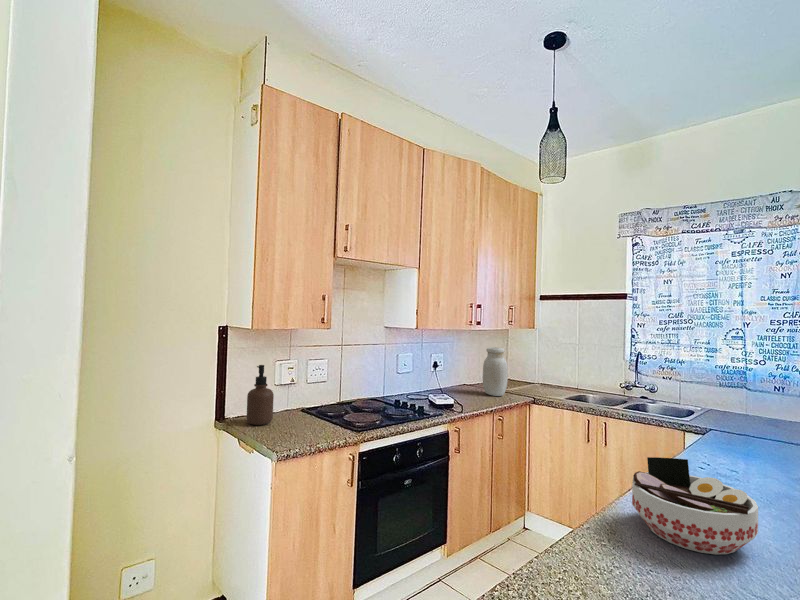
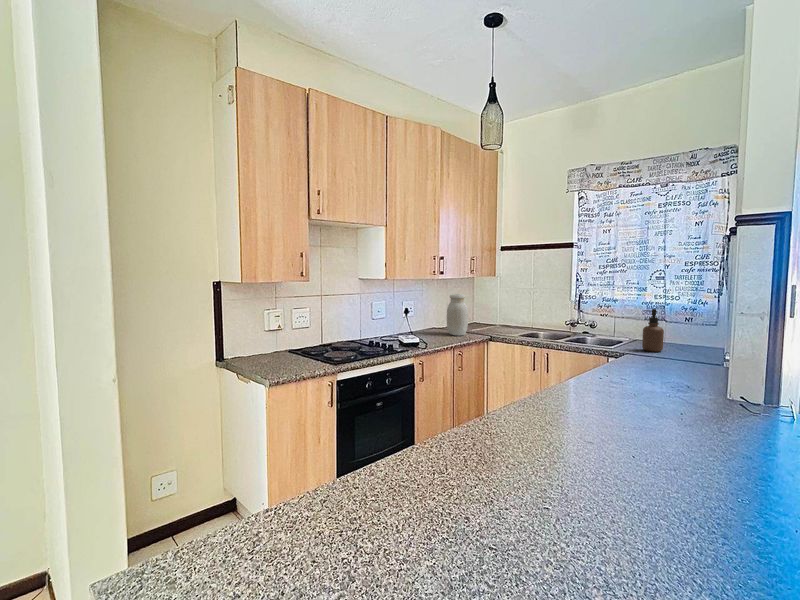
soap dispenser: present [247,365,274,425] -> present [642,309,664,352]
bowl: present [632,457,758,554] -> none [529,364,608,422]

